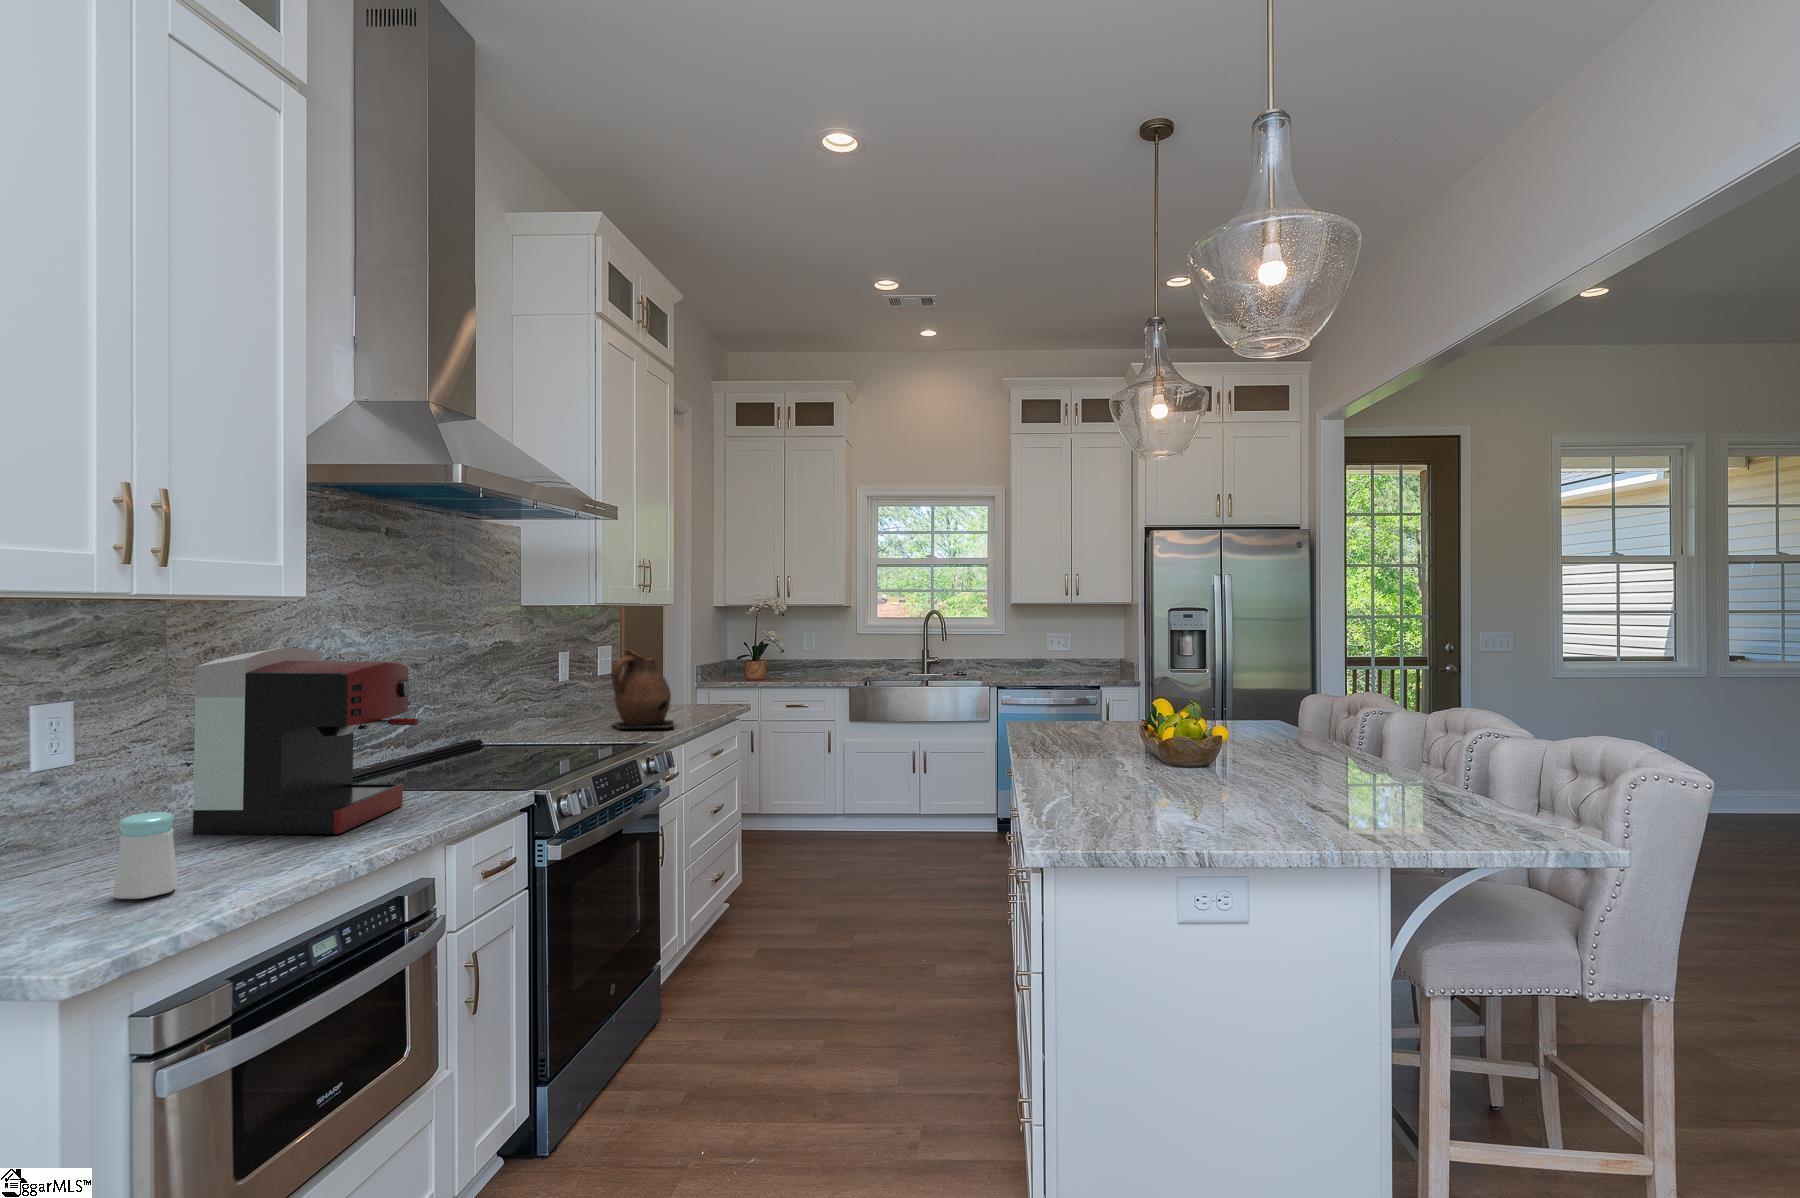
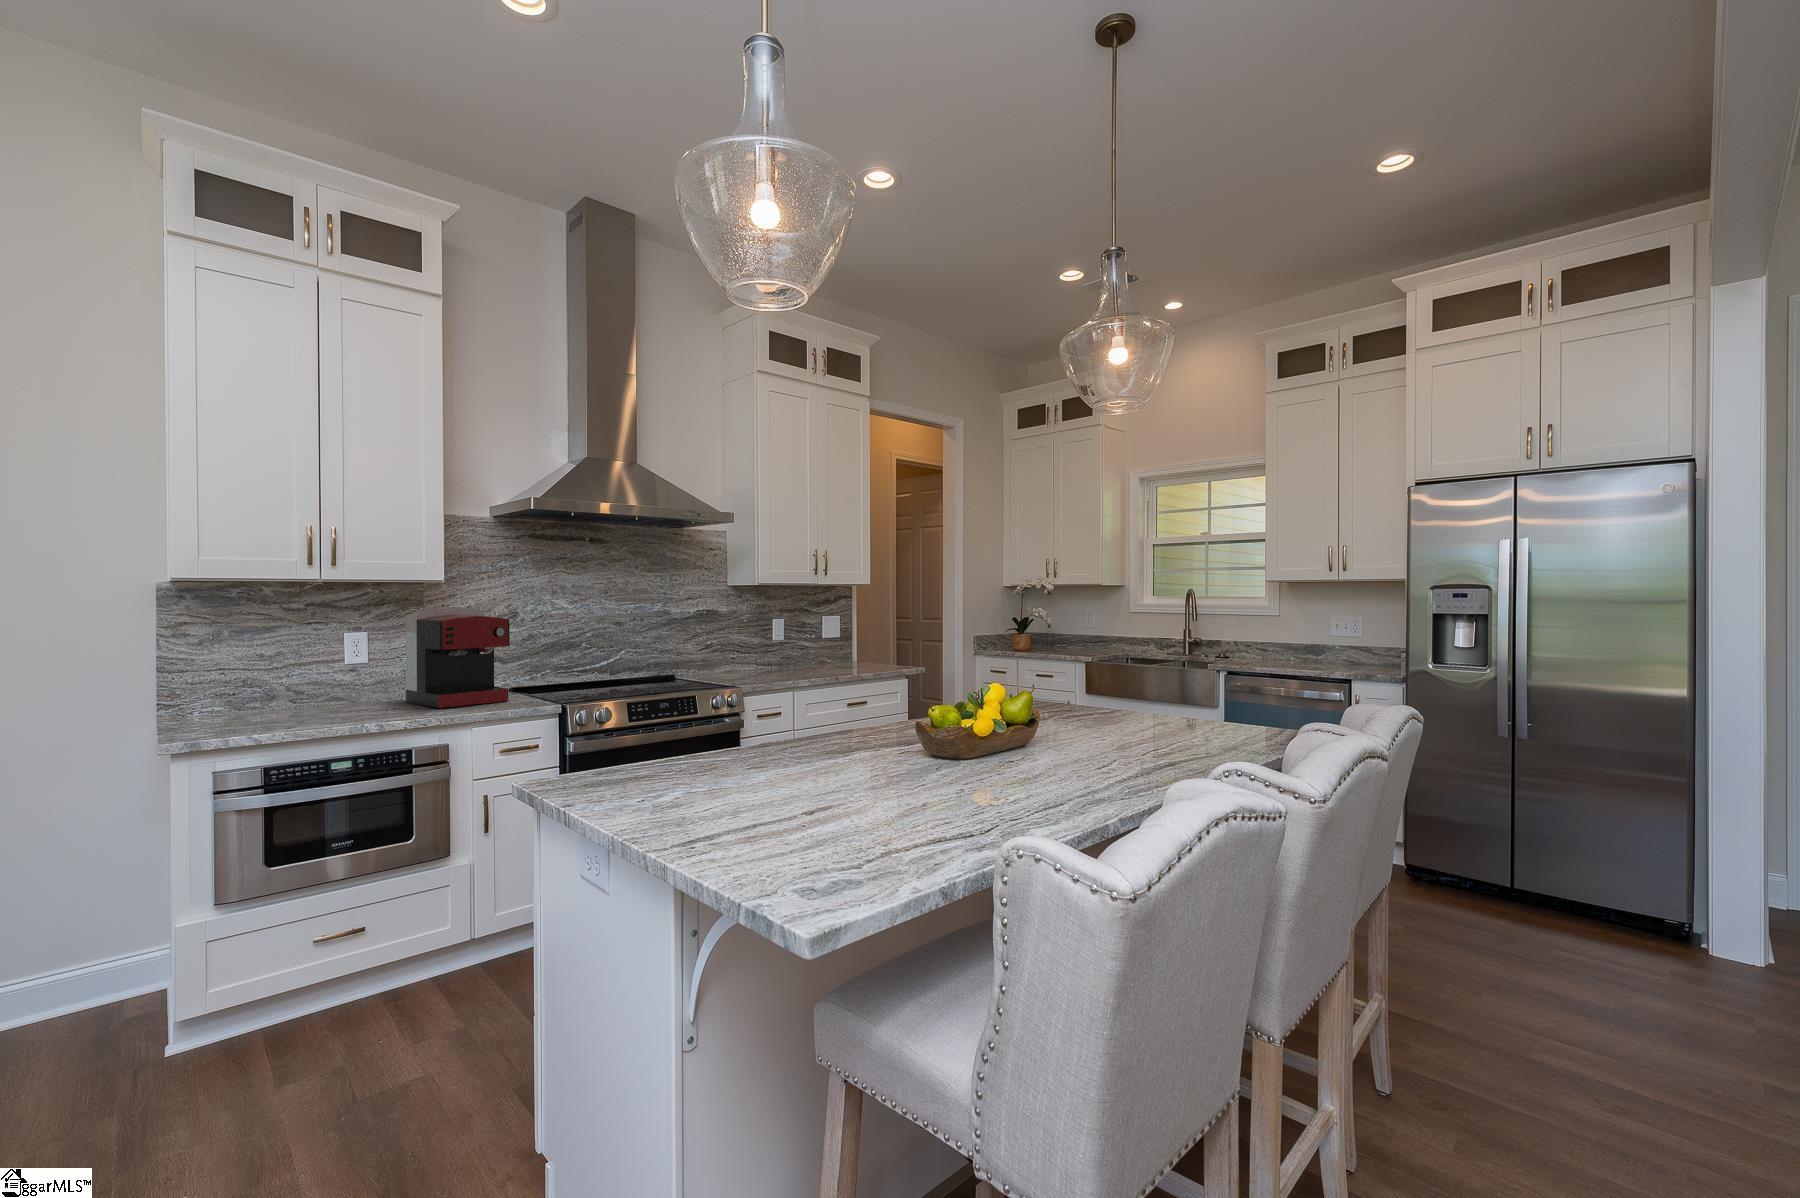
ceramic pitcher: present [611,650,674,728] -> none [765,618,821,679]
salt shaker: present [113,812,177,899] -> none [301,681,330,719]

